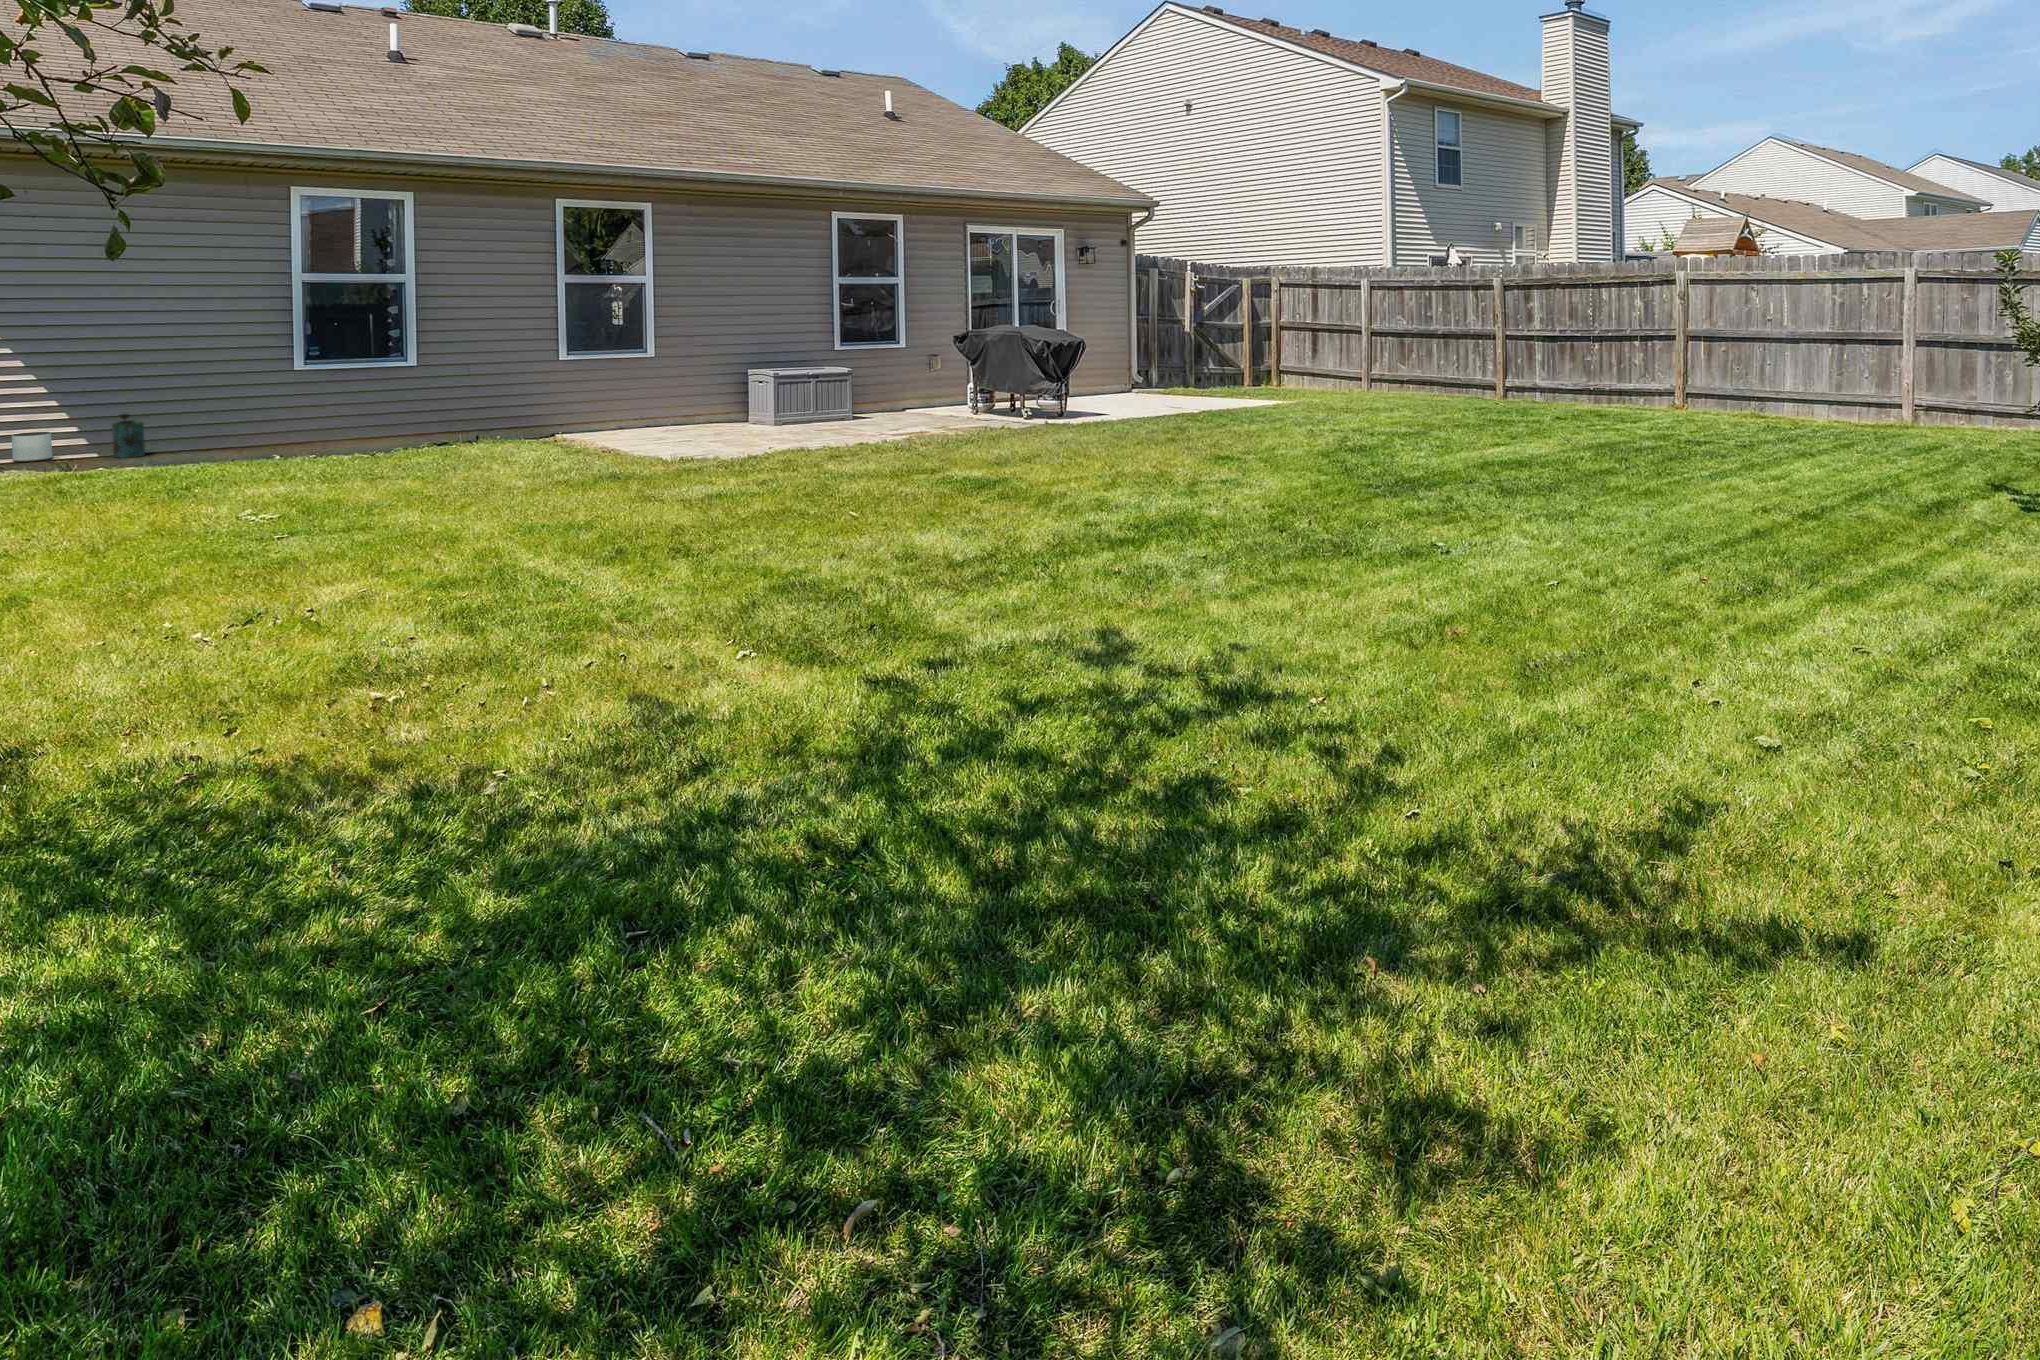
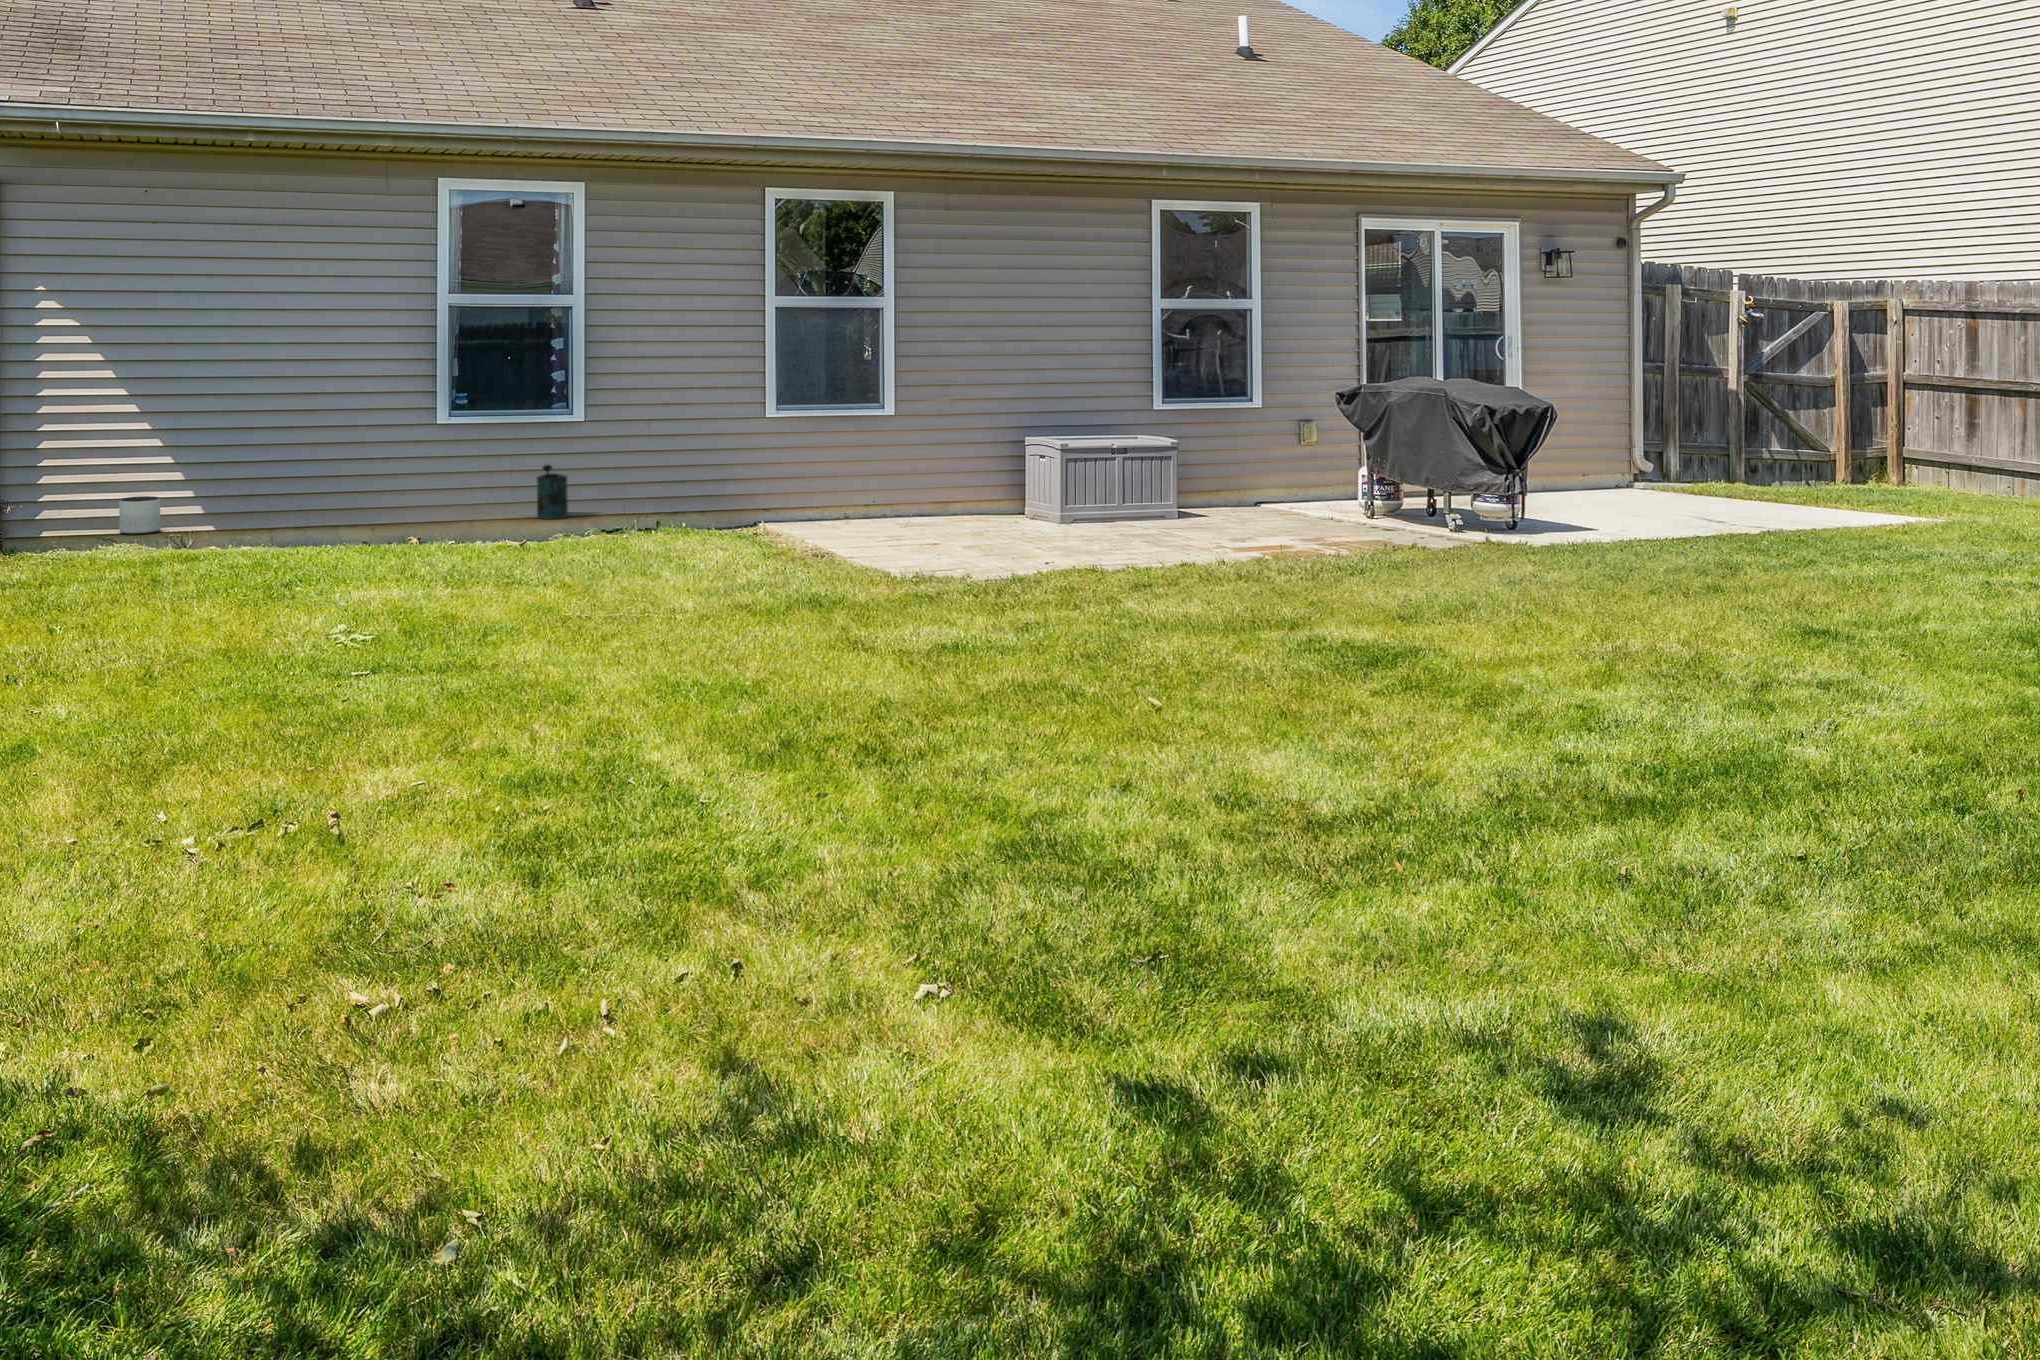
watering can: present [112,414,145,458] -> present [537,465,568,519]

